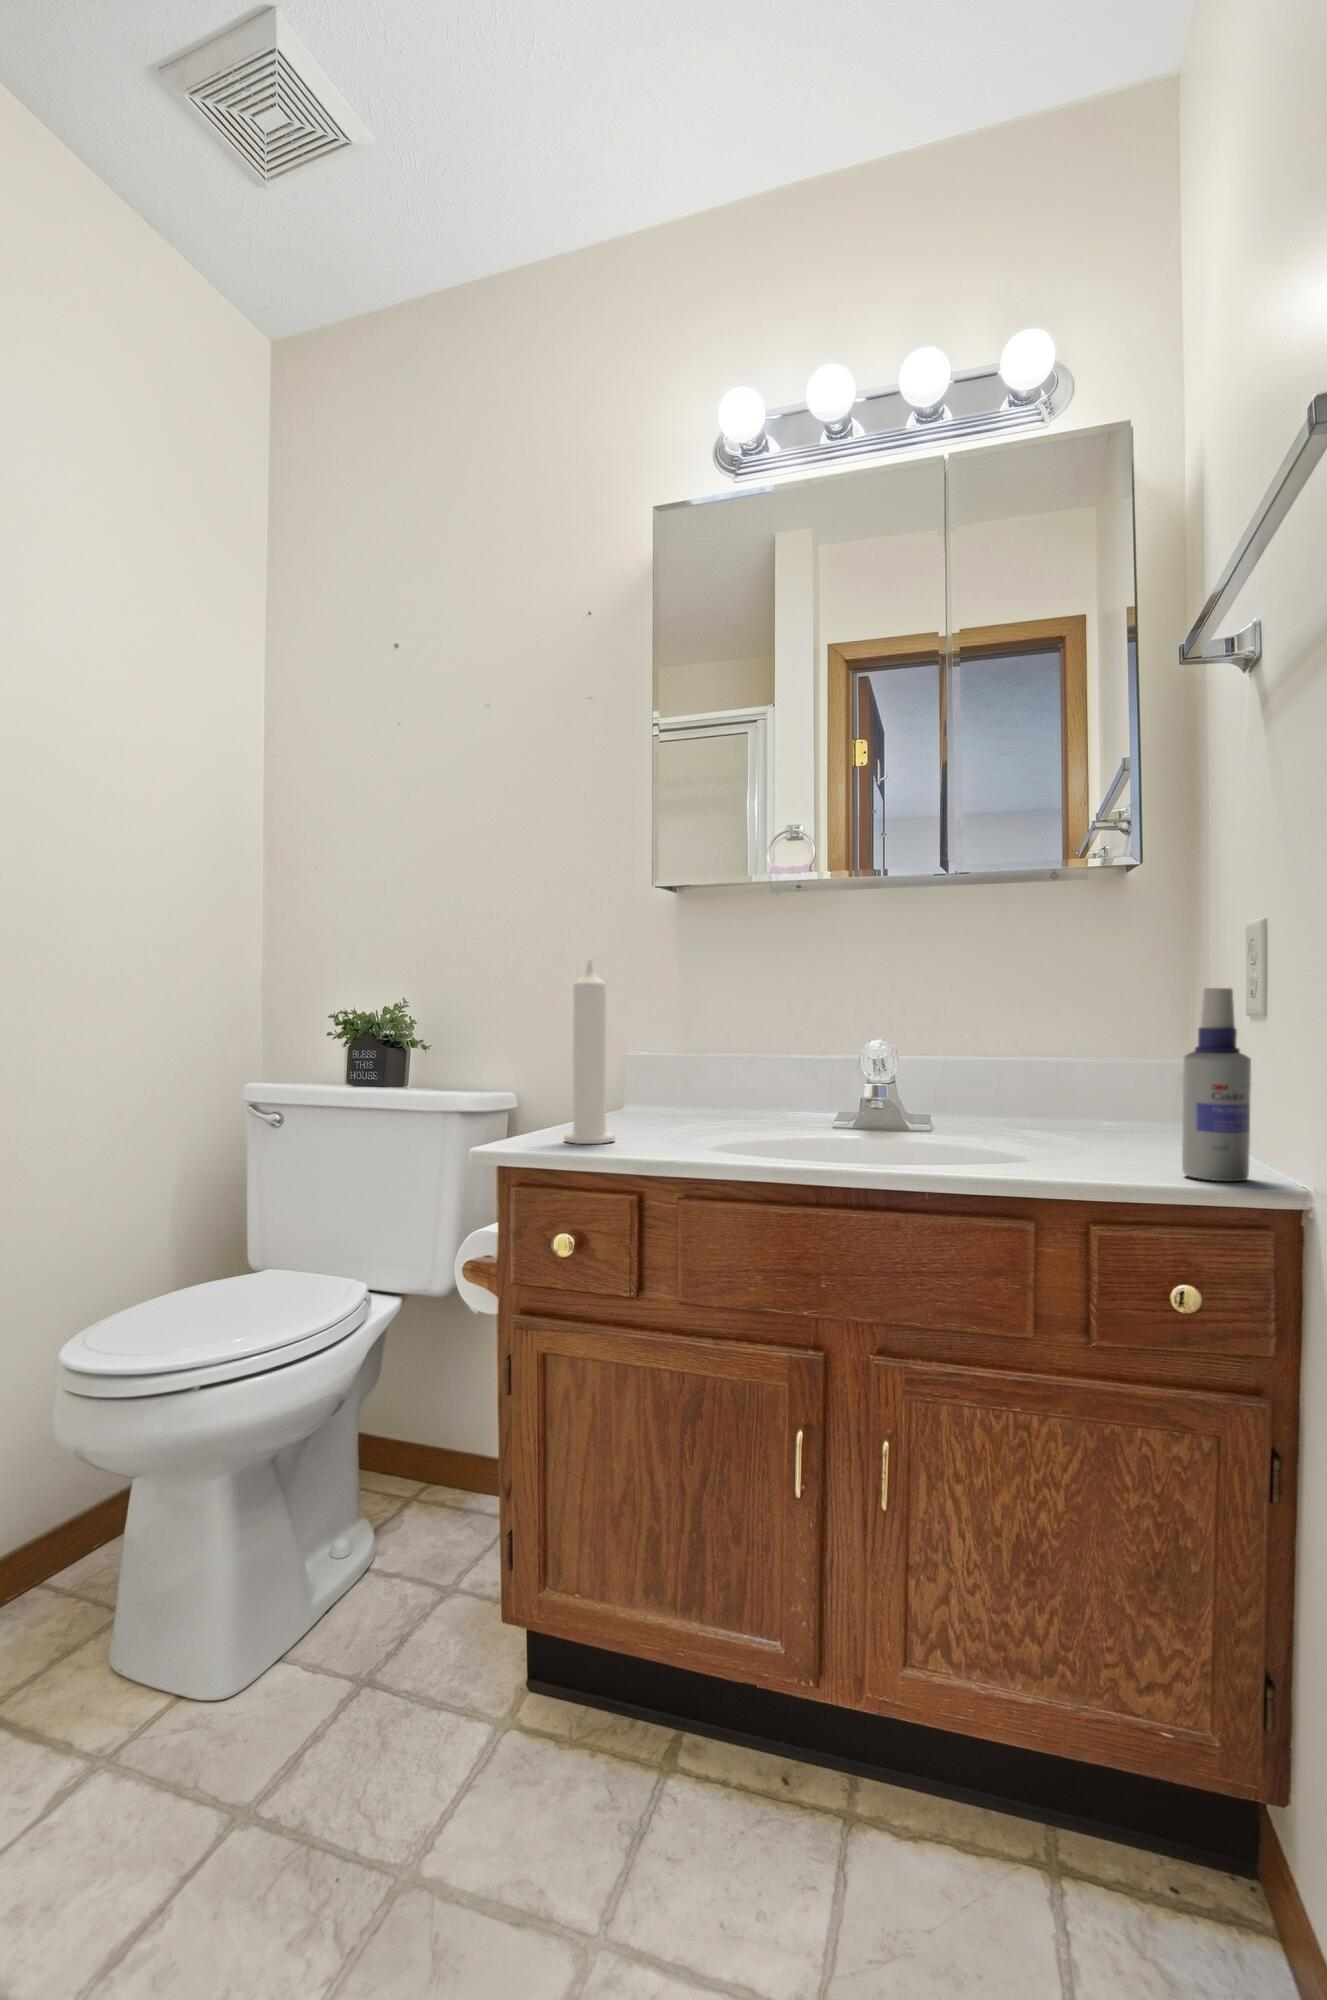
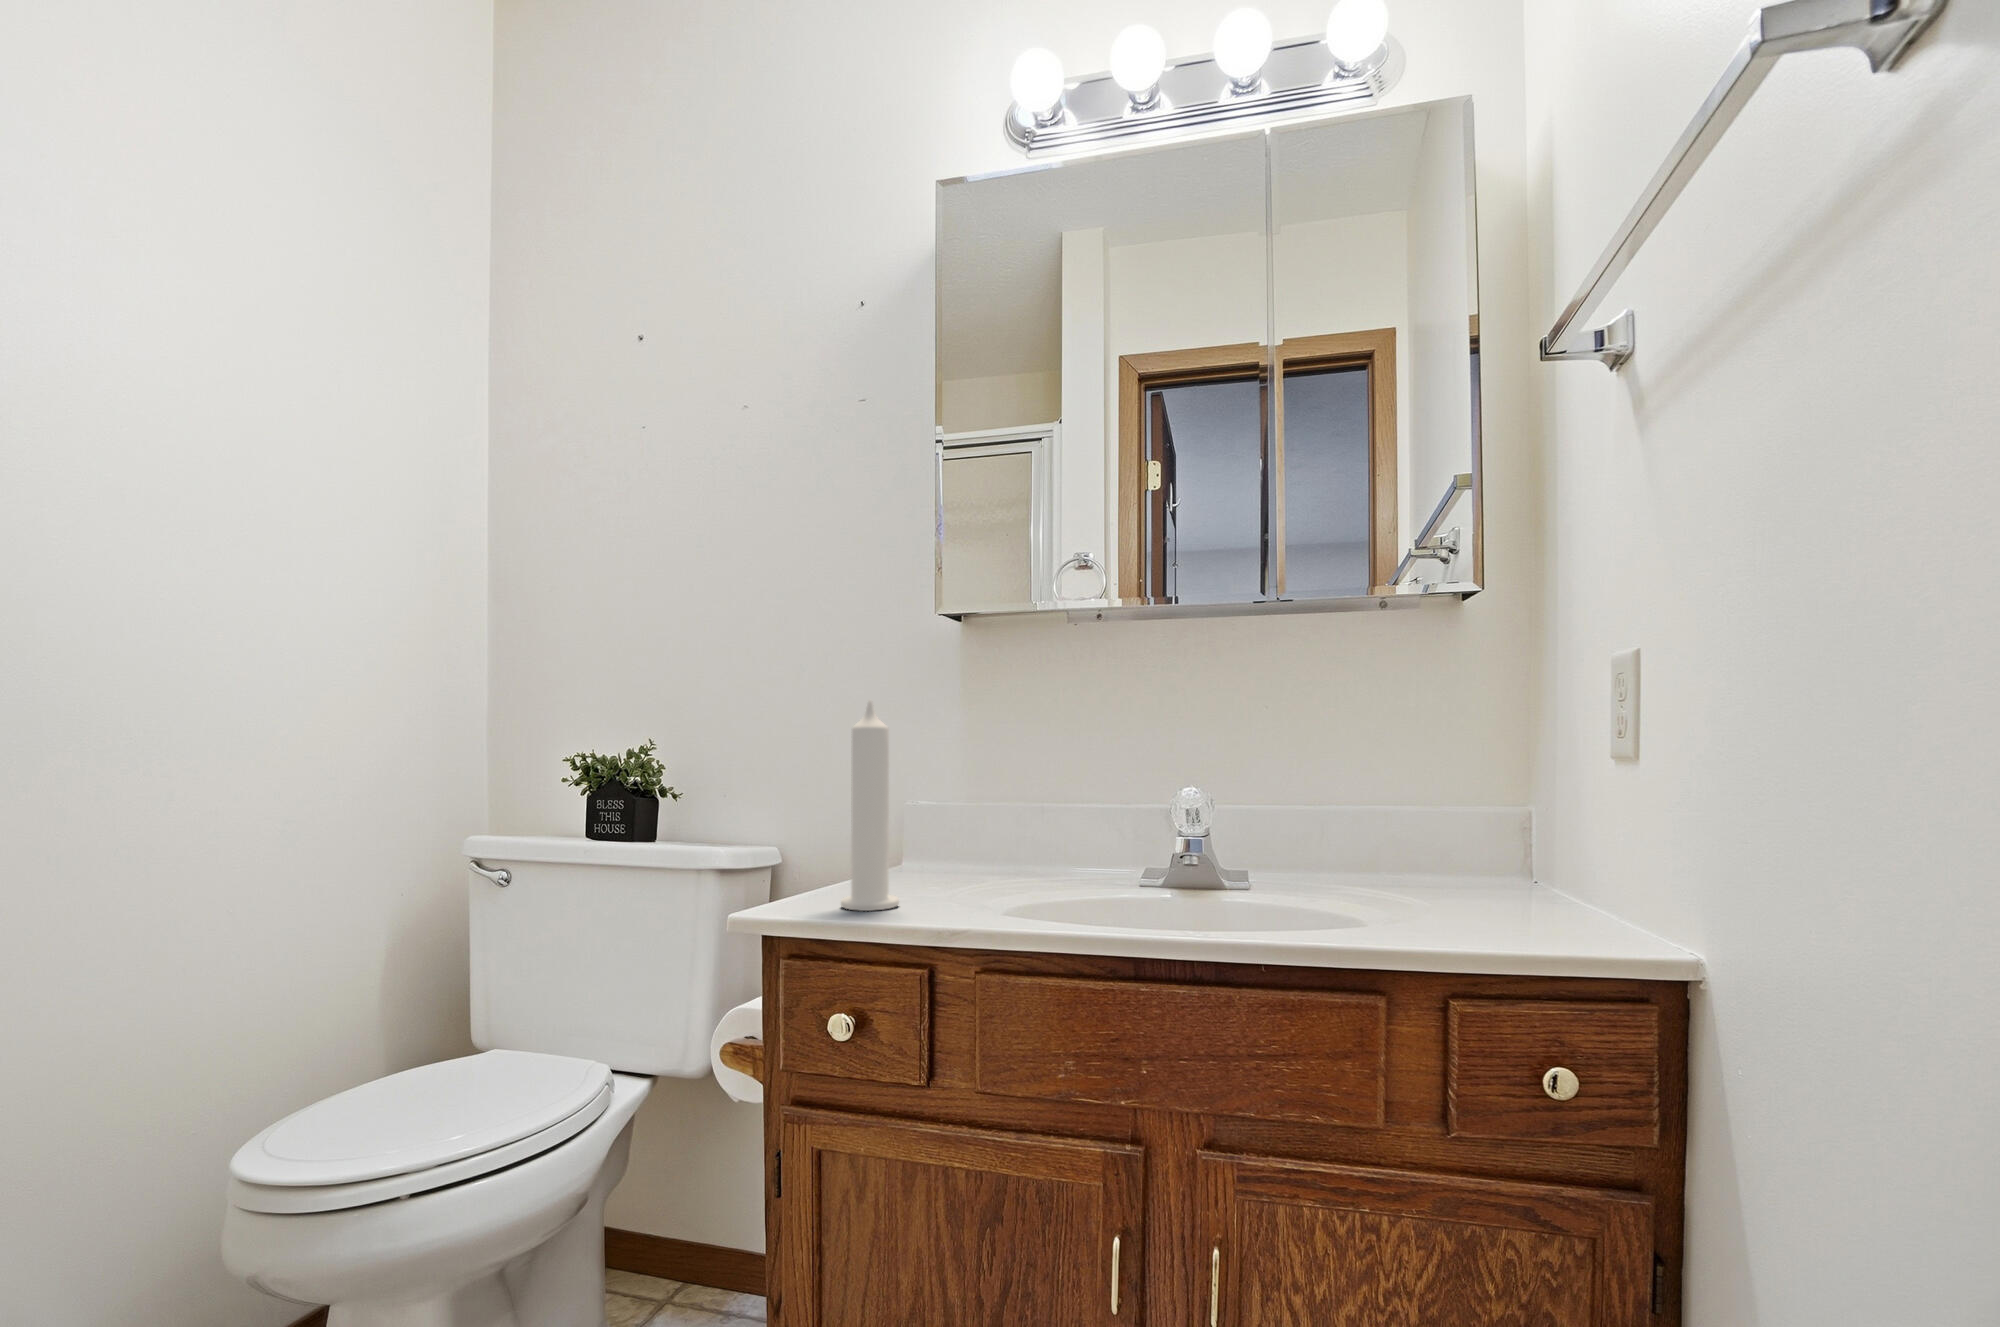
spray bottle: present [1182,988,1251,1181] -> none [1537,731,1615,947]

